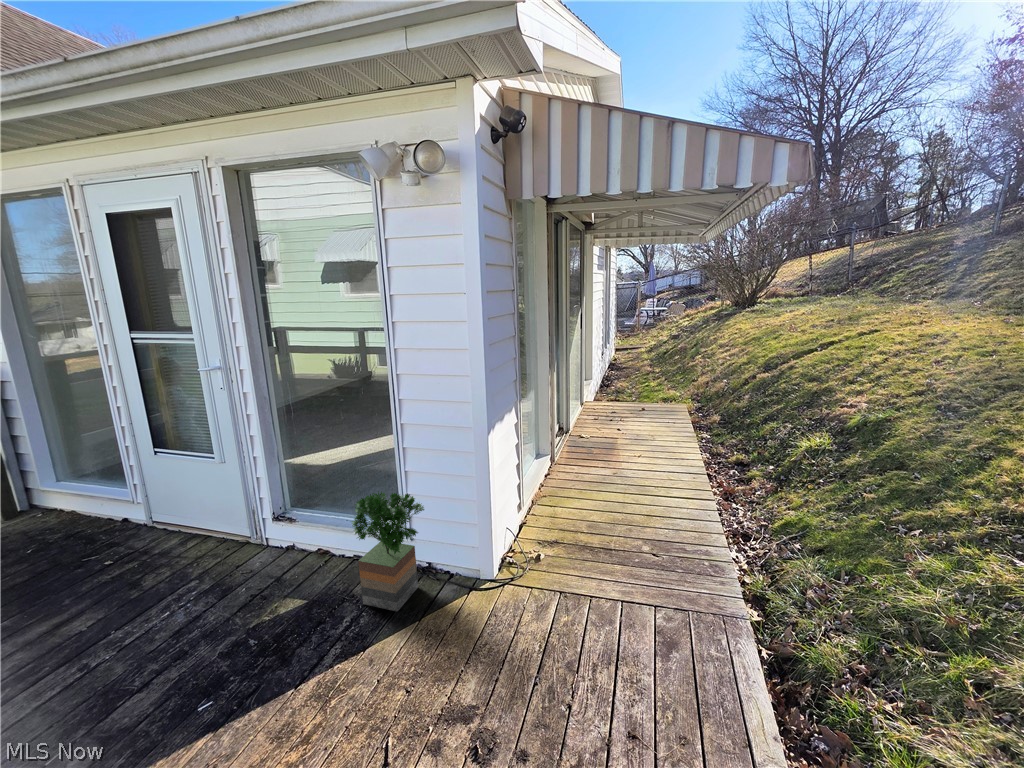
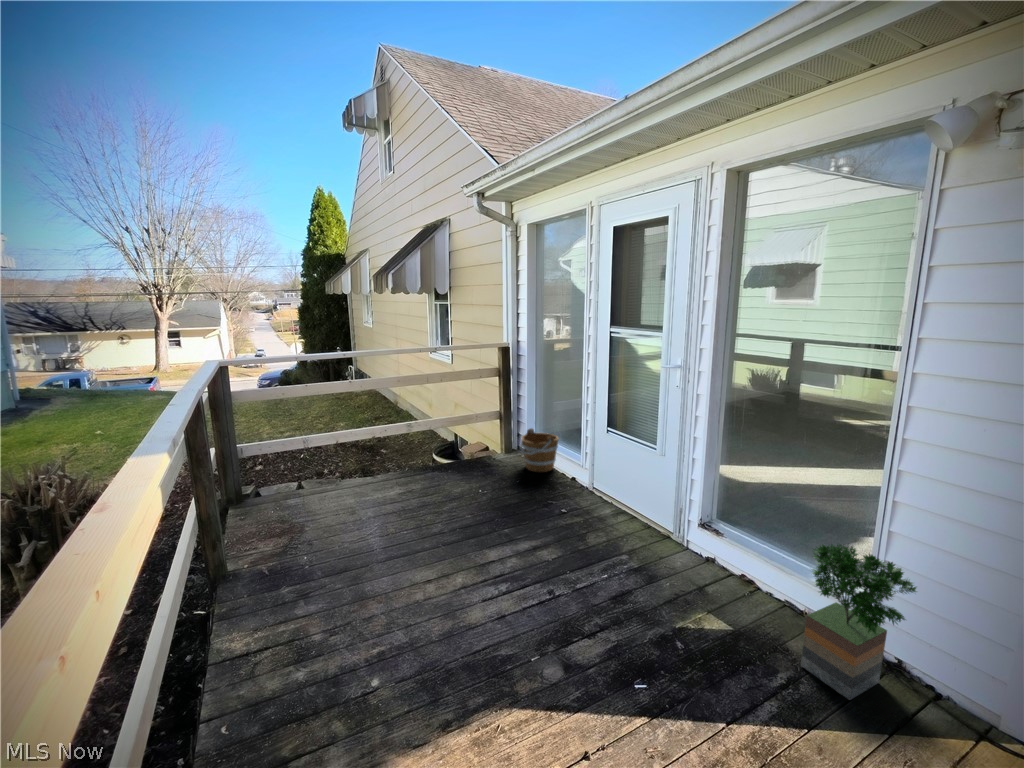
bucket: none [29,476,95,531] -> present [520,428,558,472]

